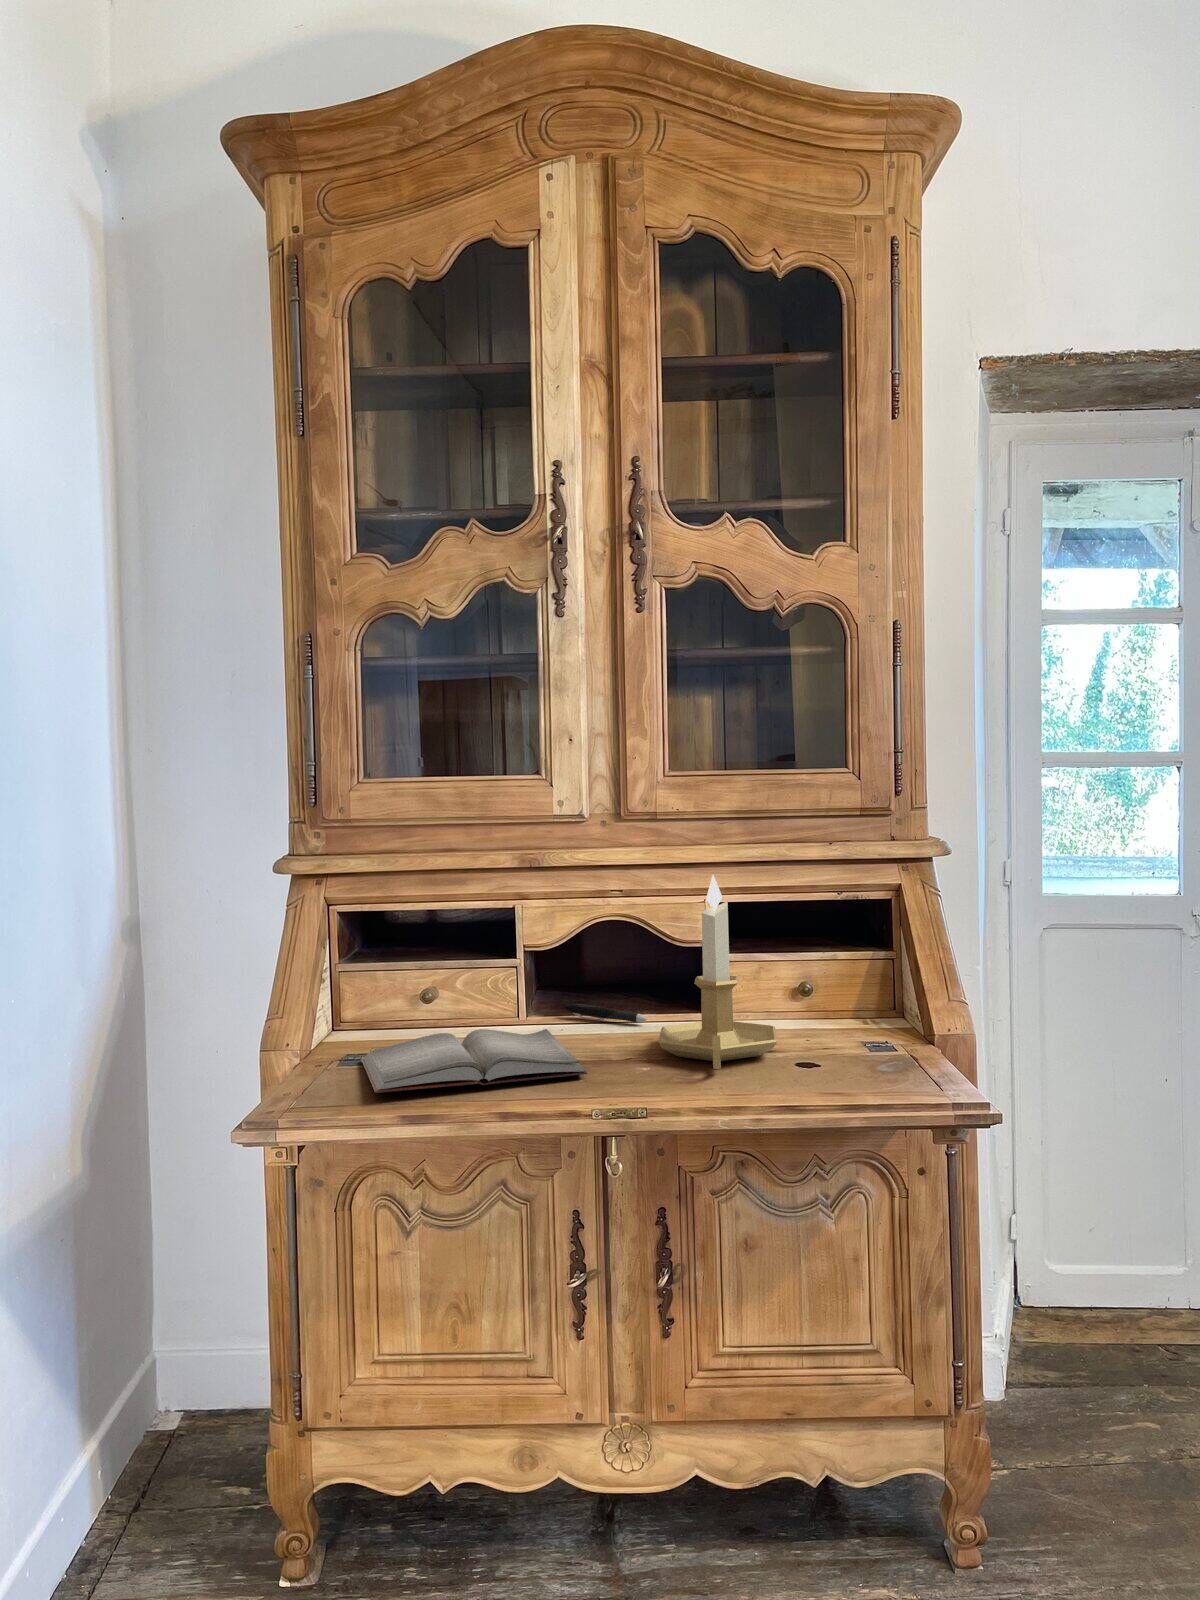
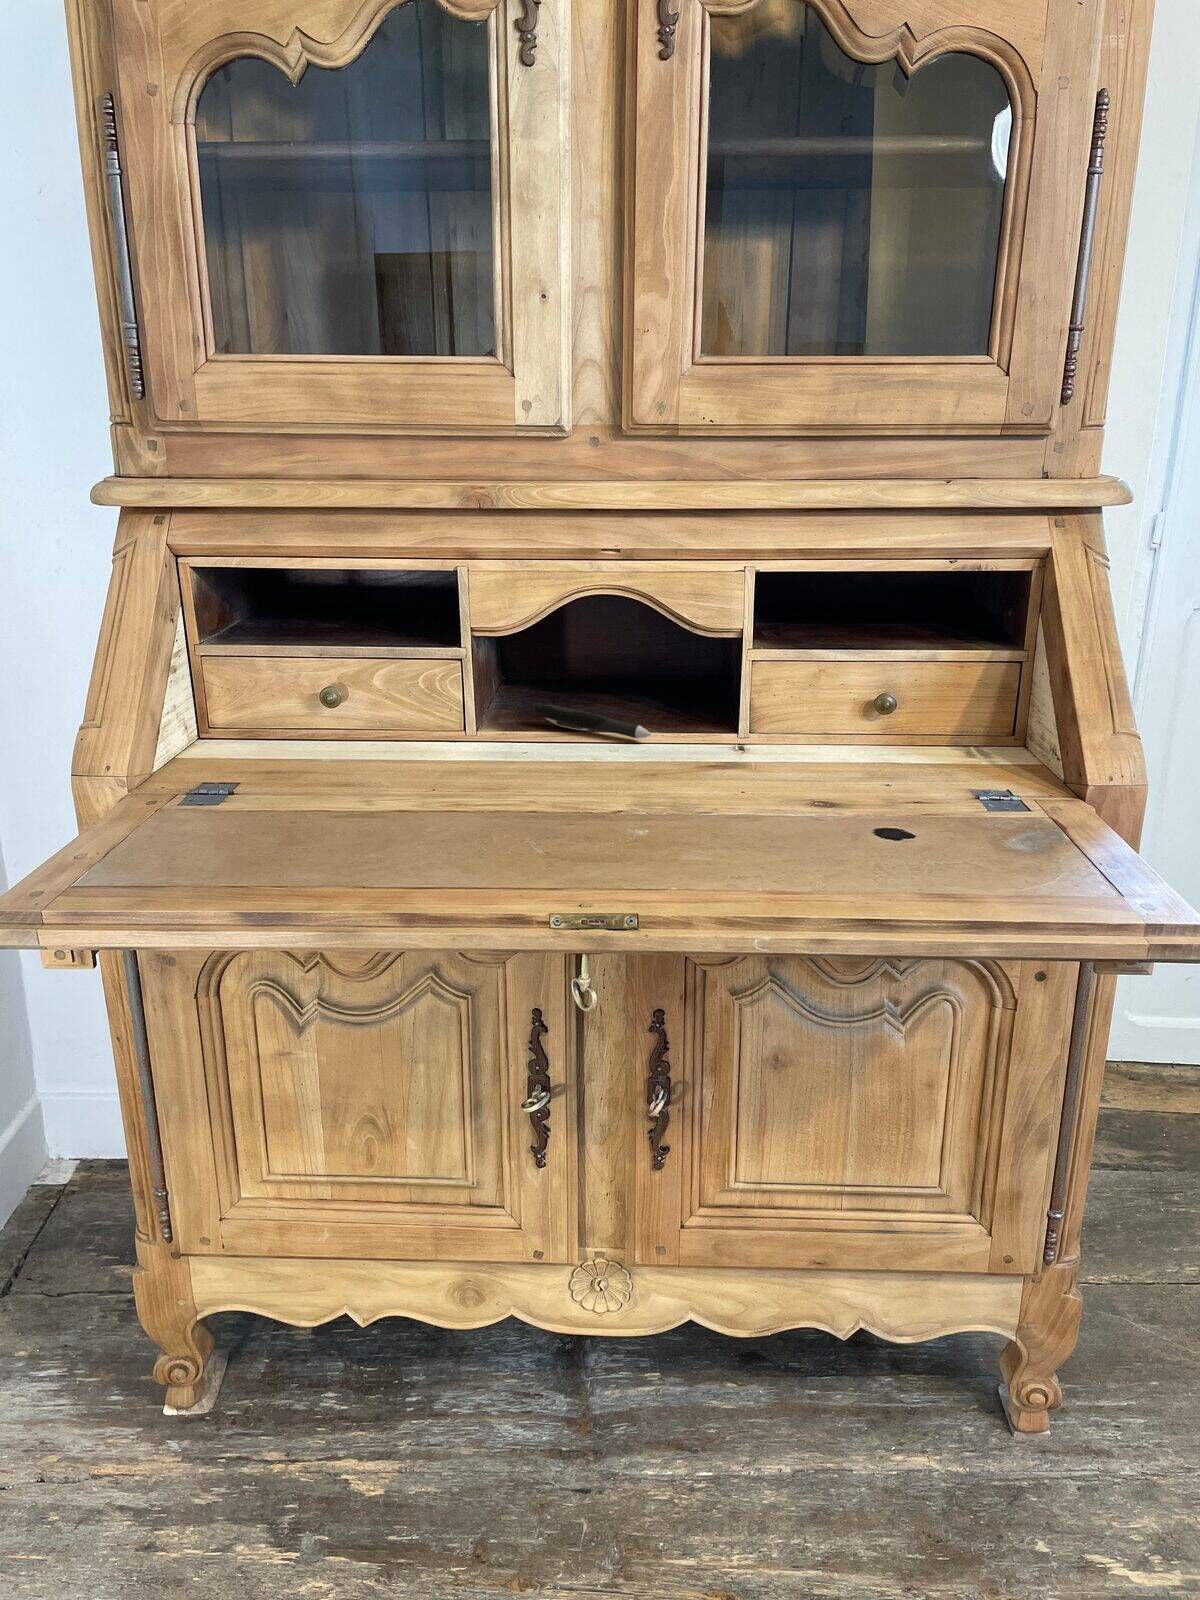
candlestick: present [658,875,777,1069] -> none [663,529,844,838]
hardback book: present [361,1029,588,1093] -> none [218,749,552,868]

